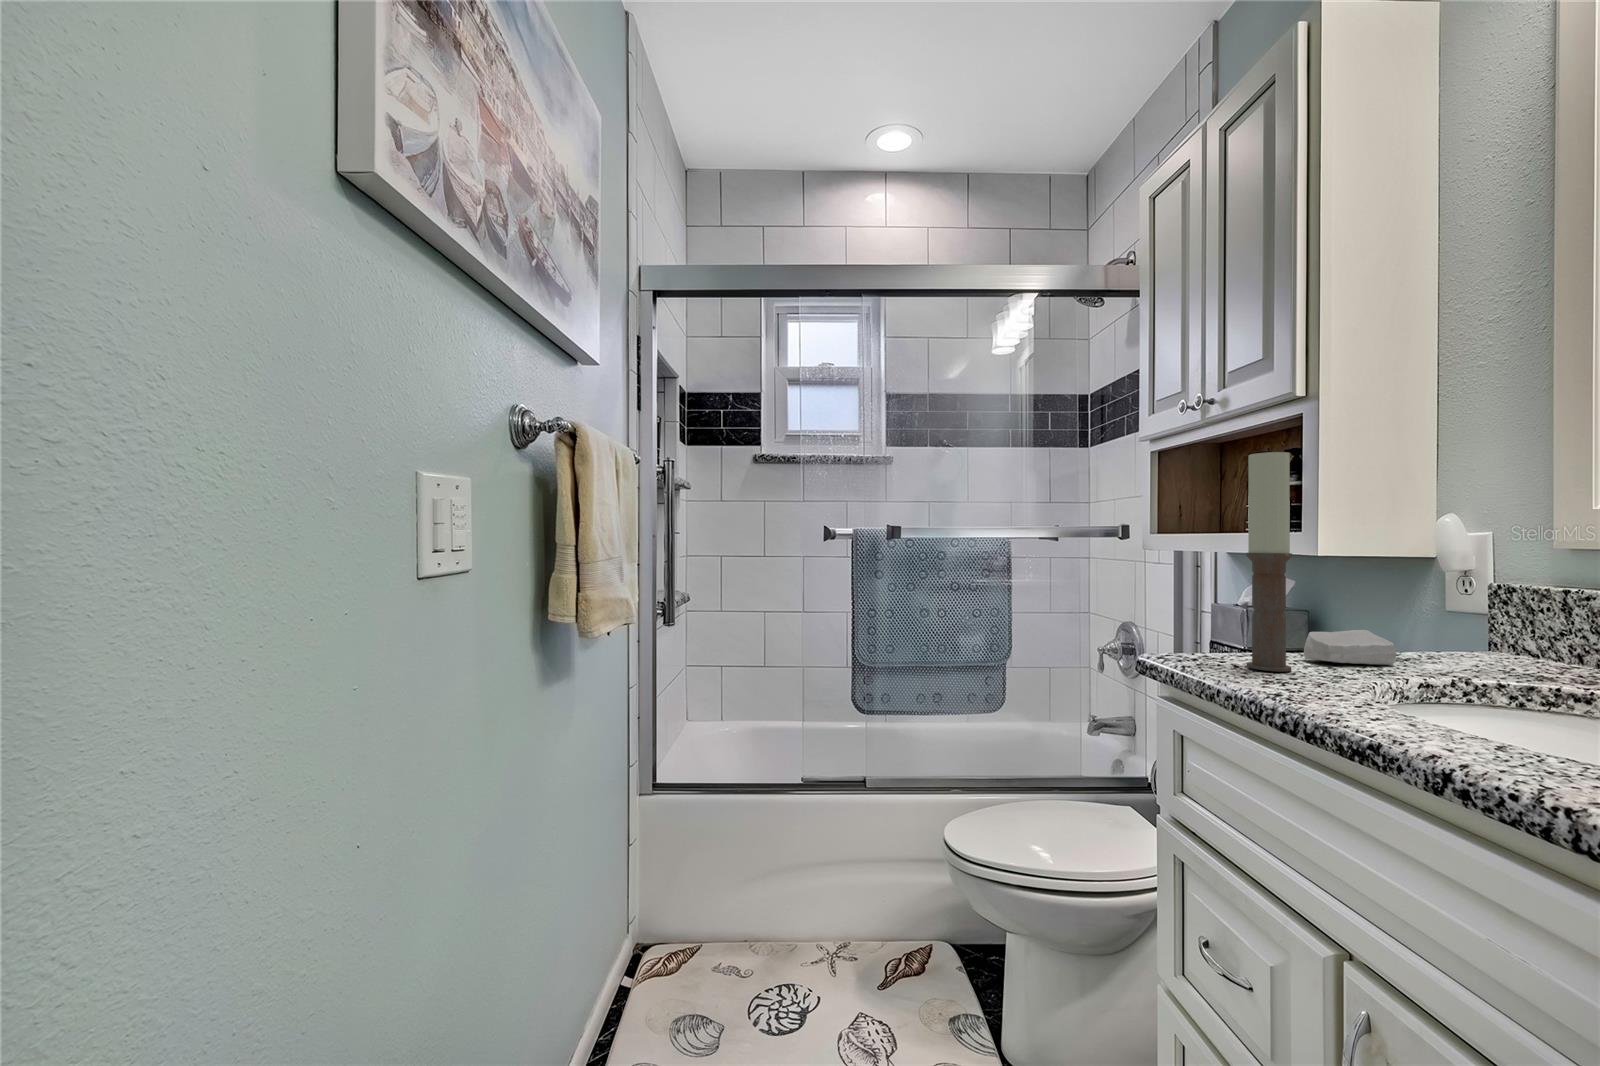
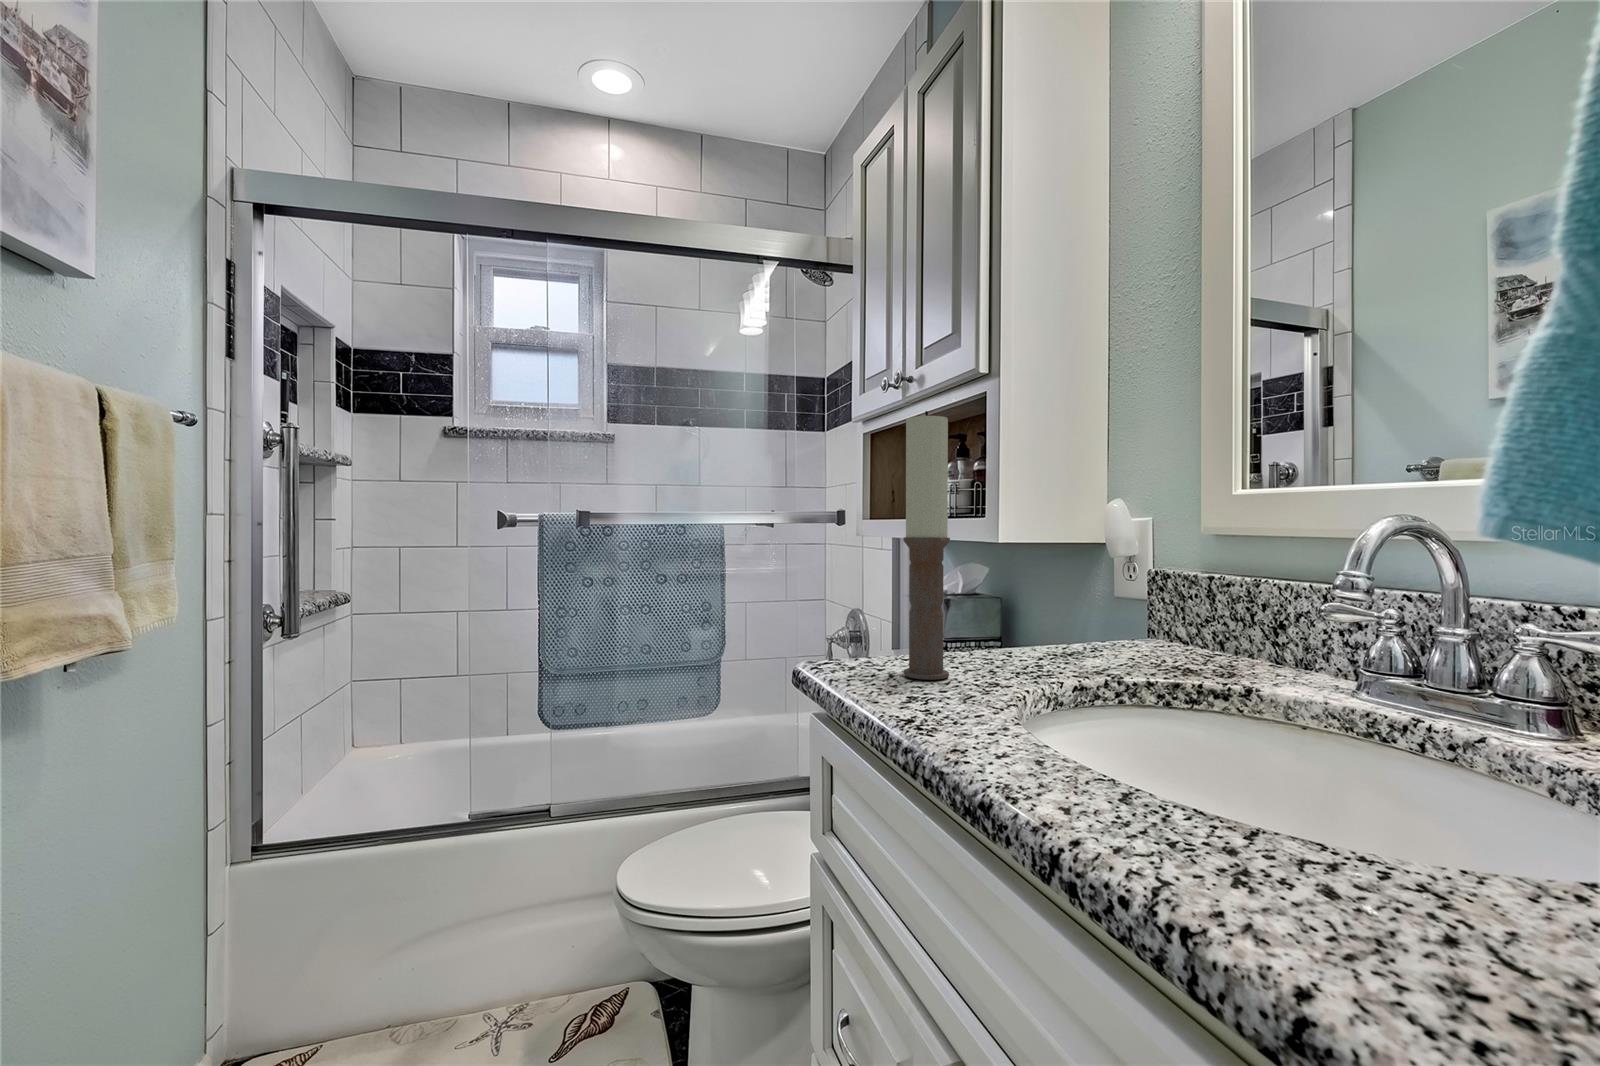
soap bar: present [1304,630,1397,665] -> none [970,623,1058,663]

